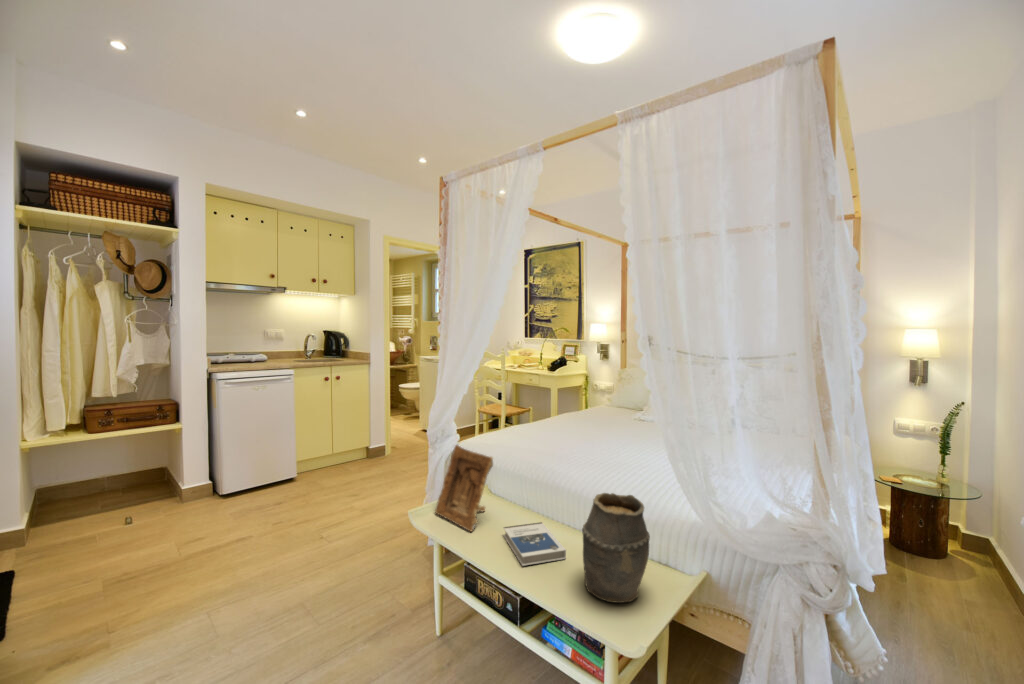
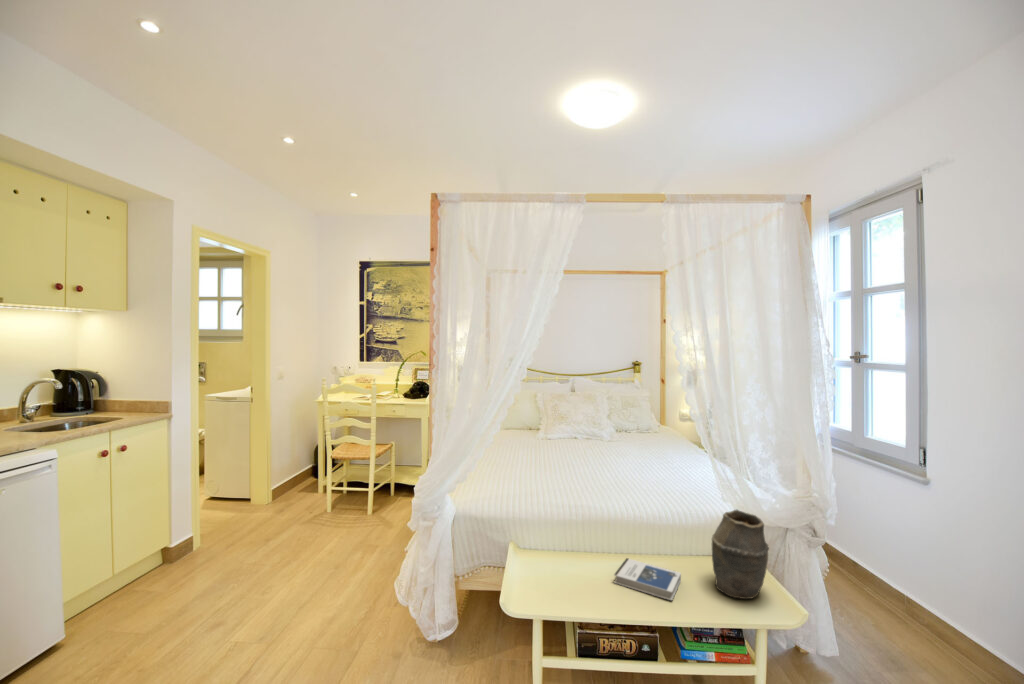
picture frame: present [435,445,493,531] -> none [529,505,591,591]

